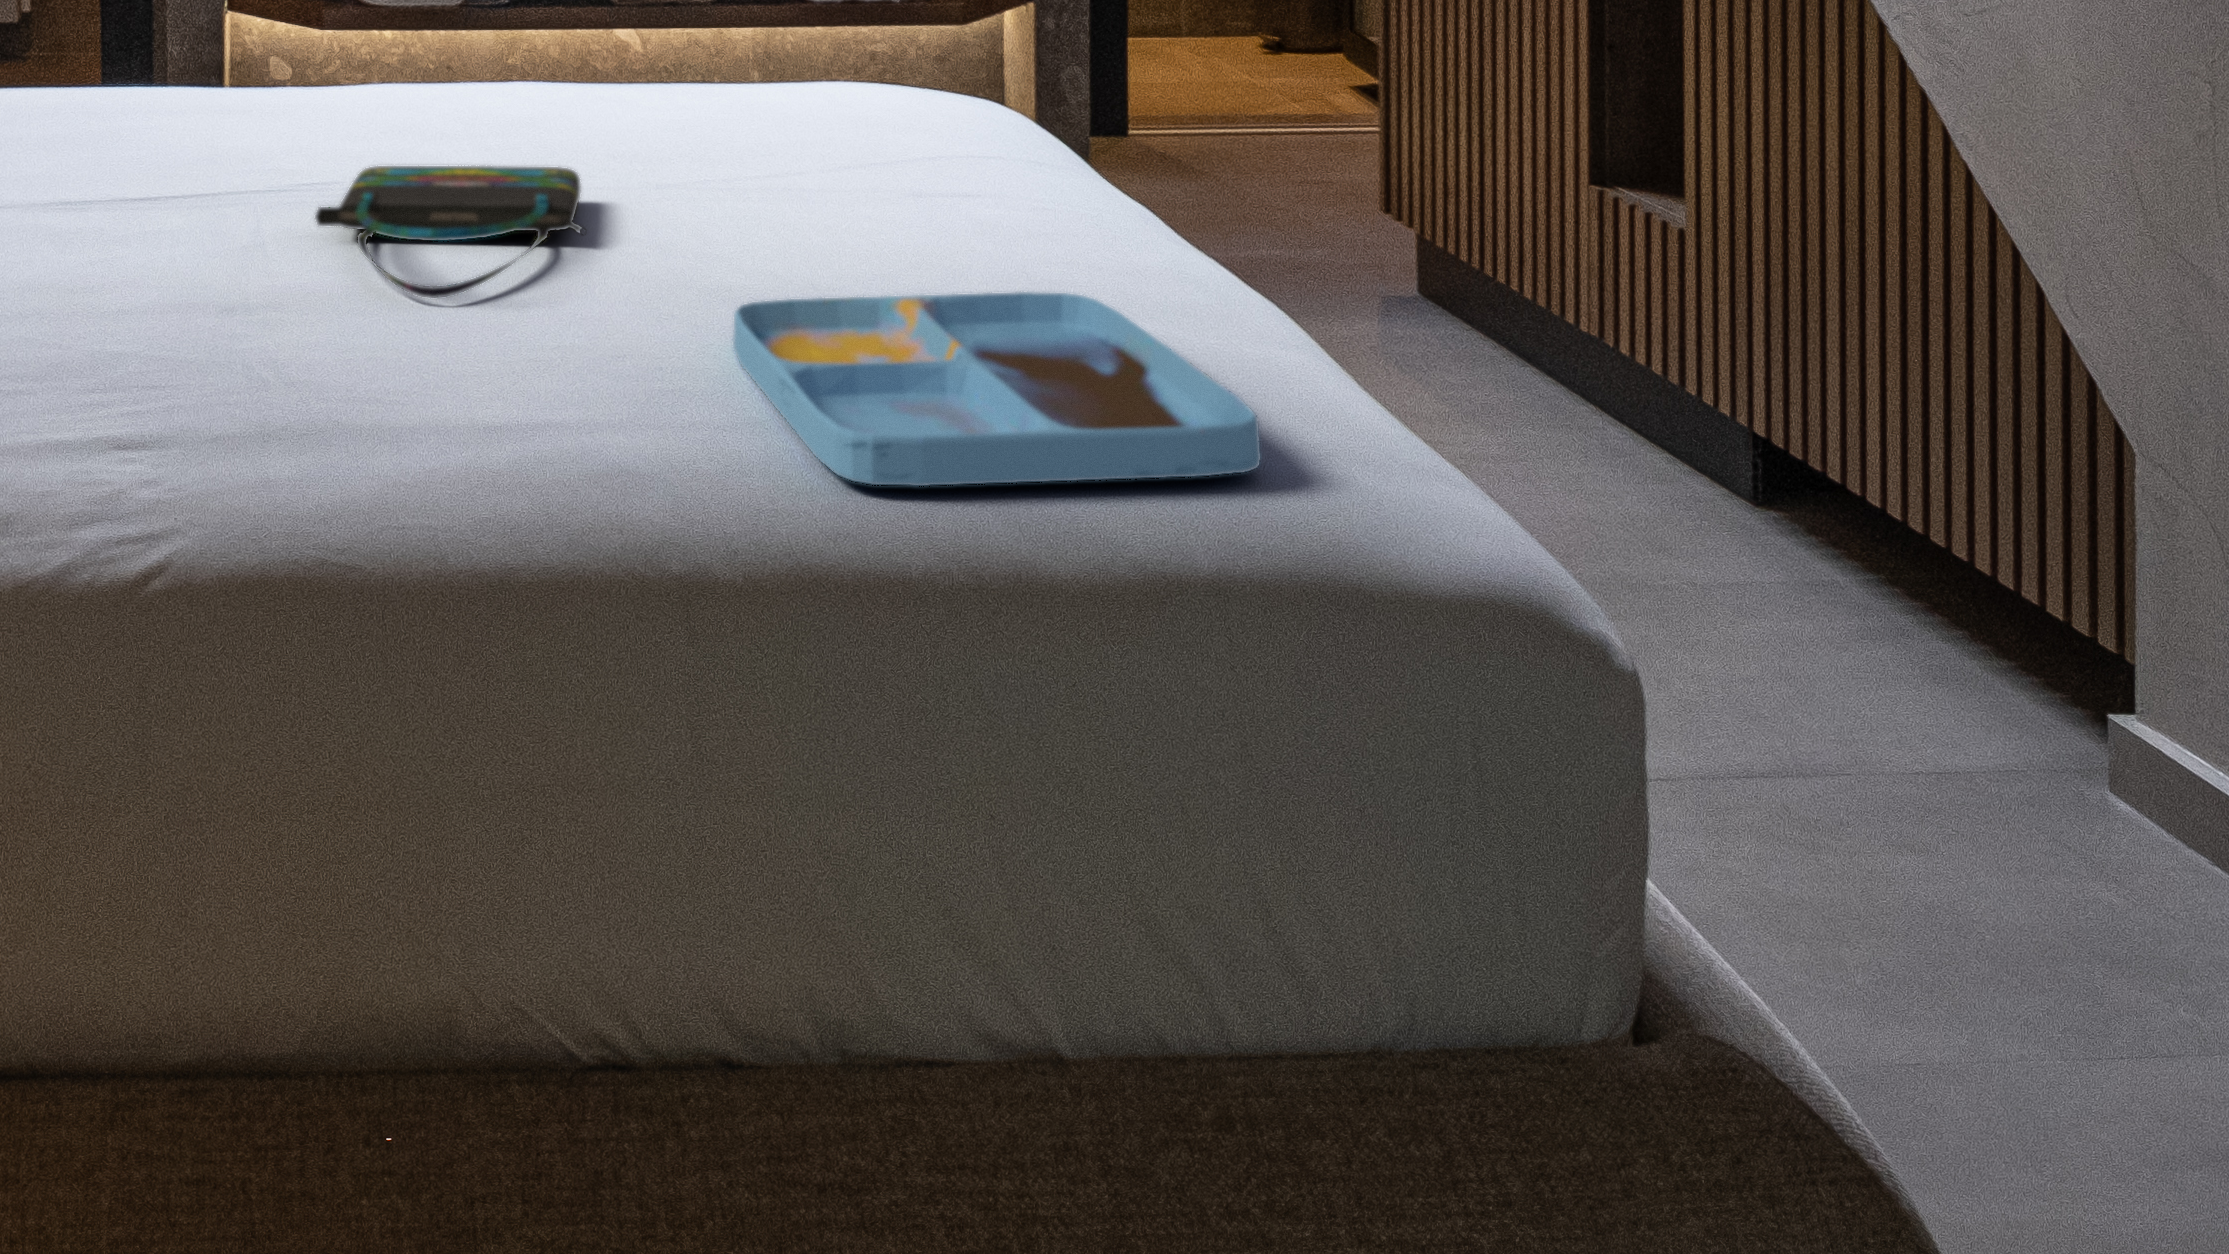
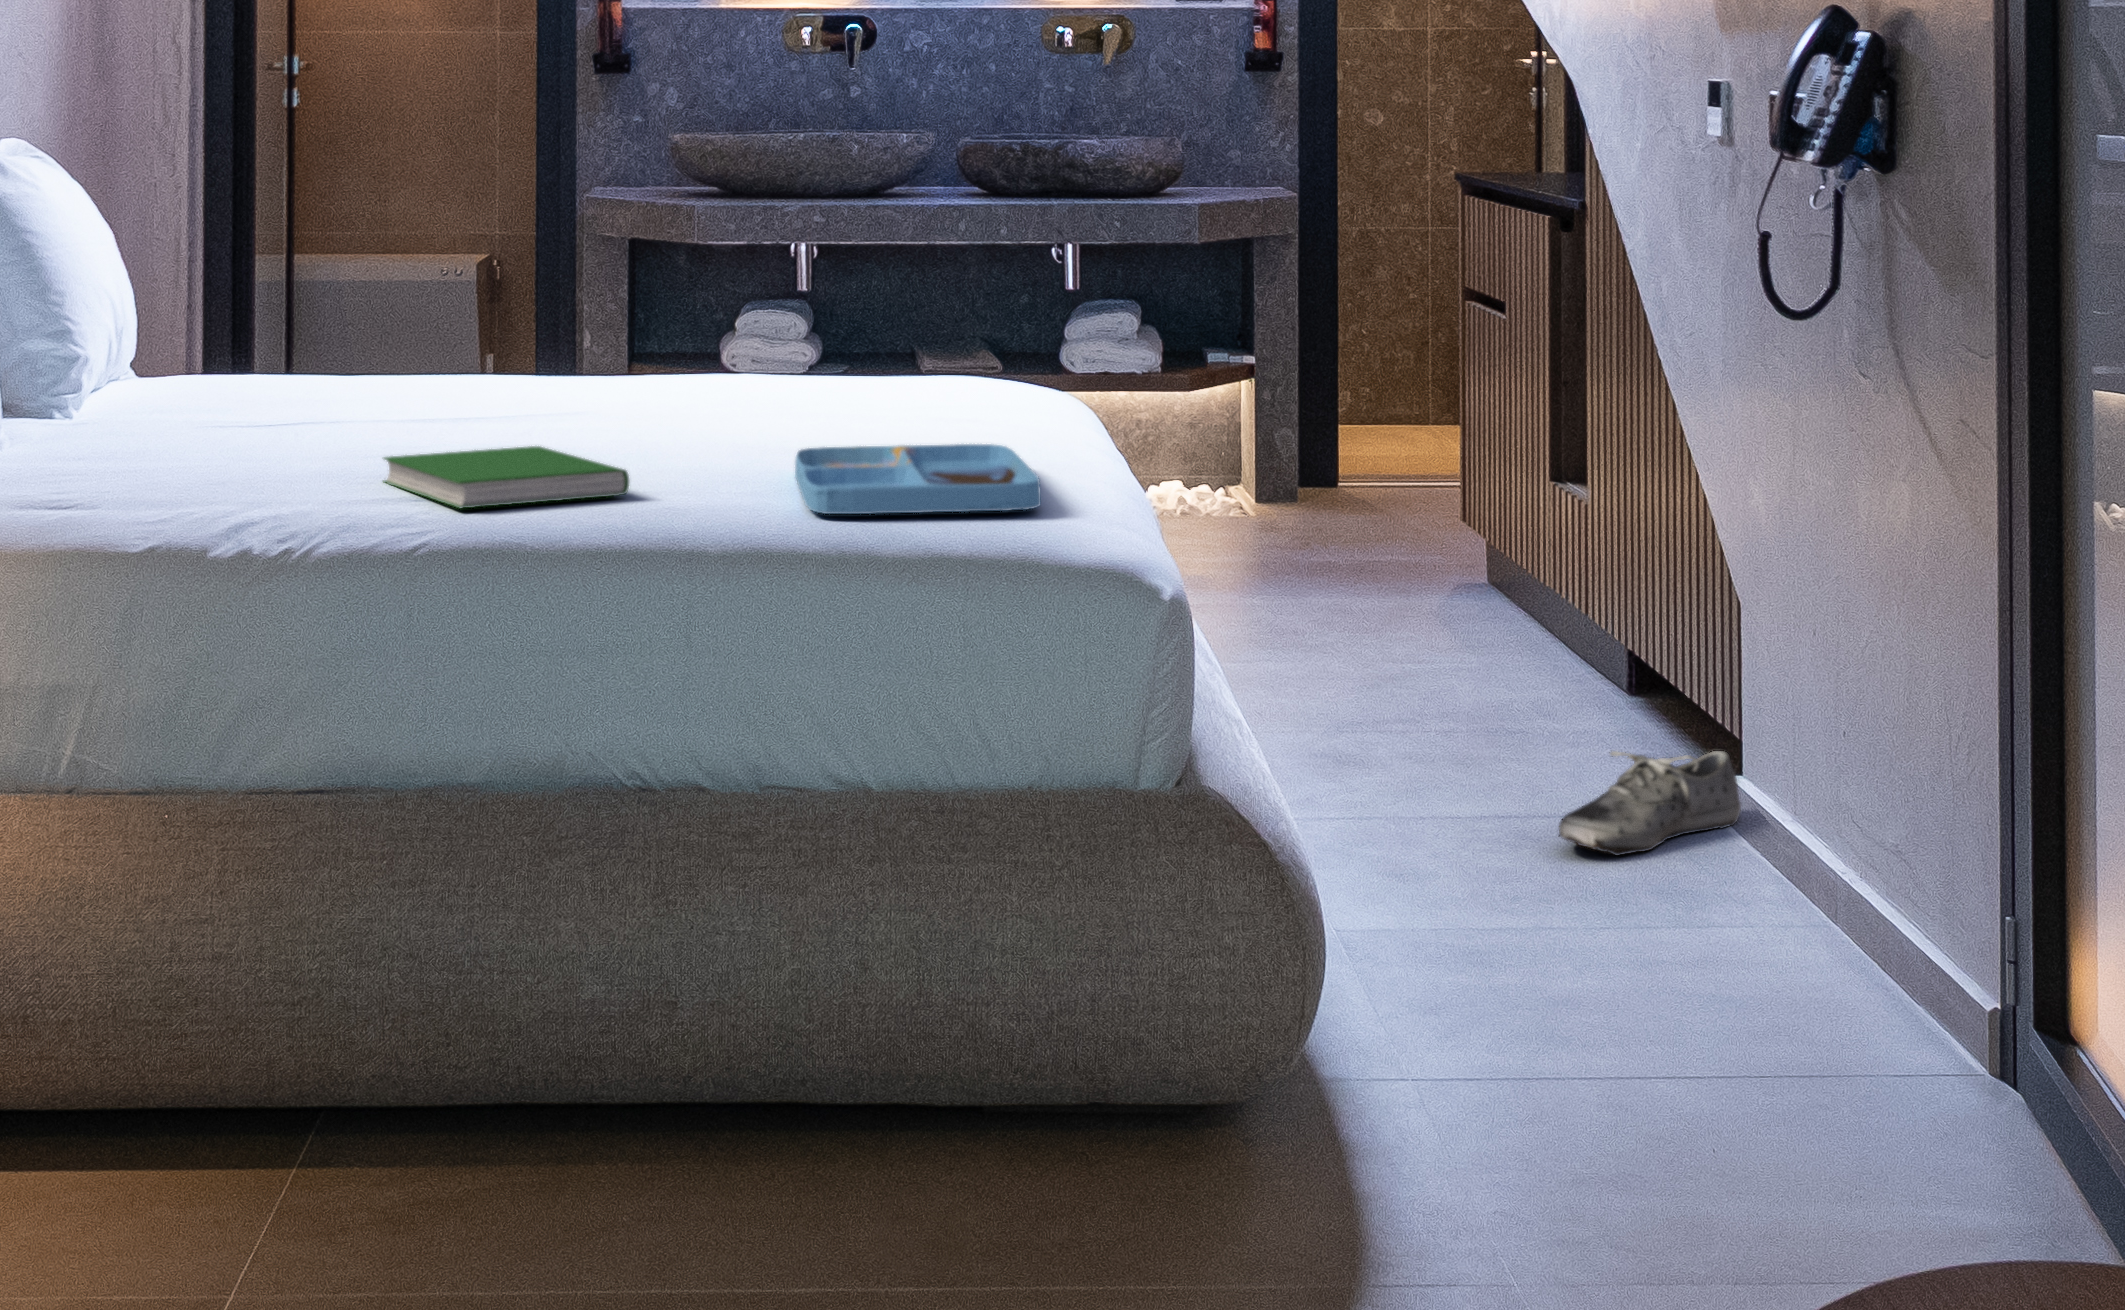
tote bag: present [316,166,582,298] -> none [581,398,753,454]
hardcover book: none [14,297,472,465] -> present [383,446,629,508]
shoe: none [1839,682,2092,879] -> present [1559,751,1741,856]

